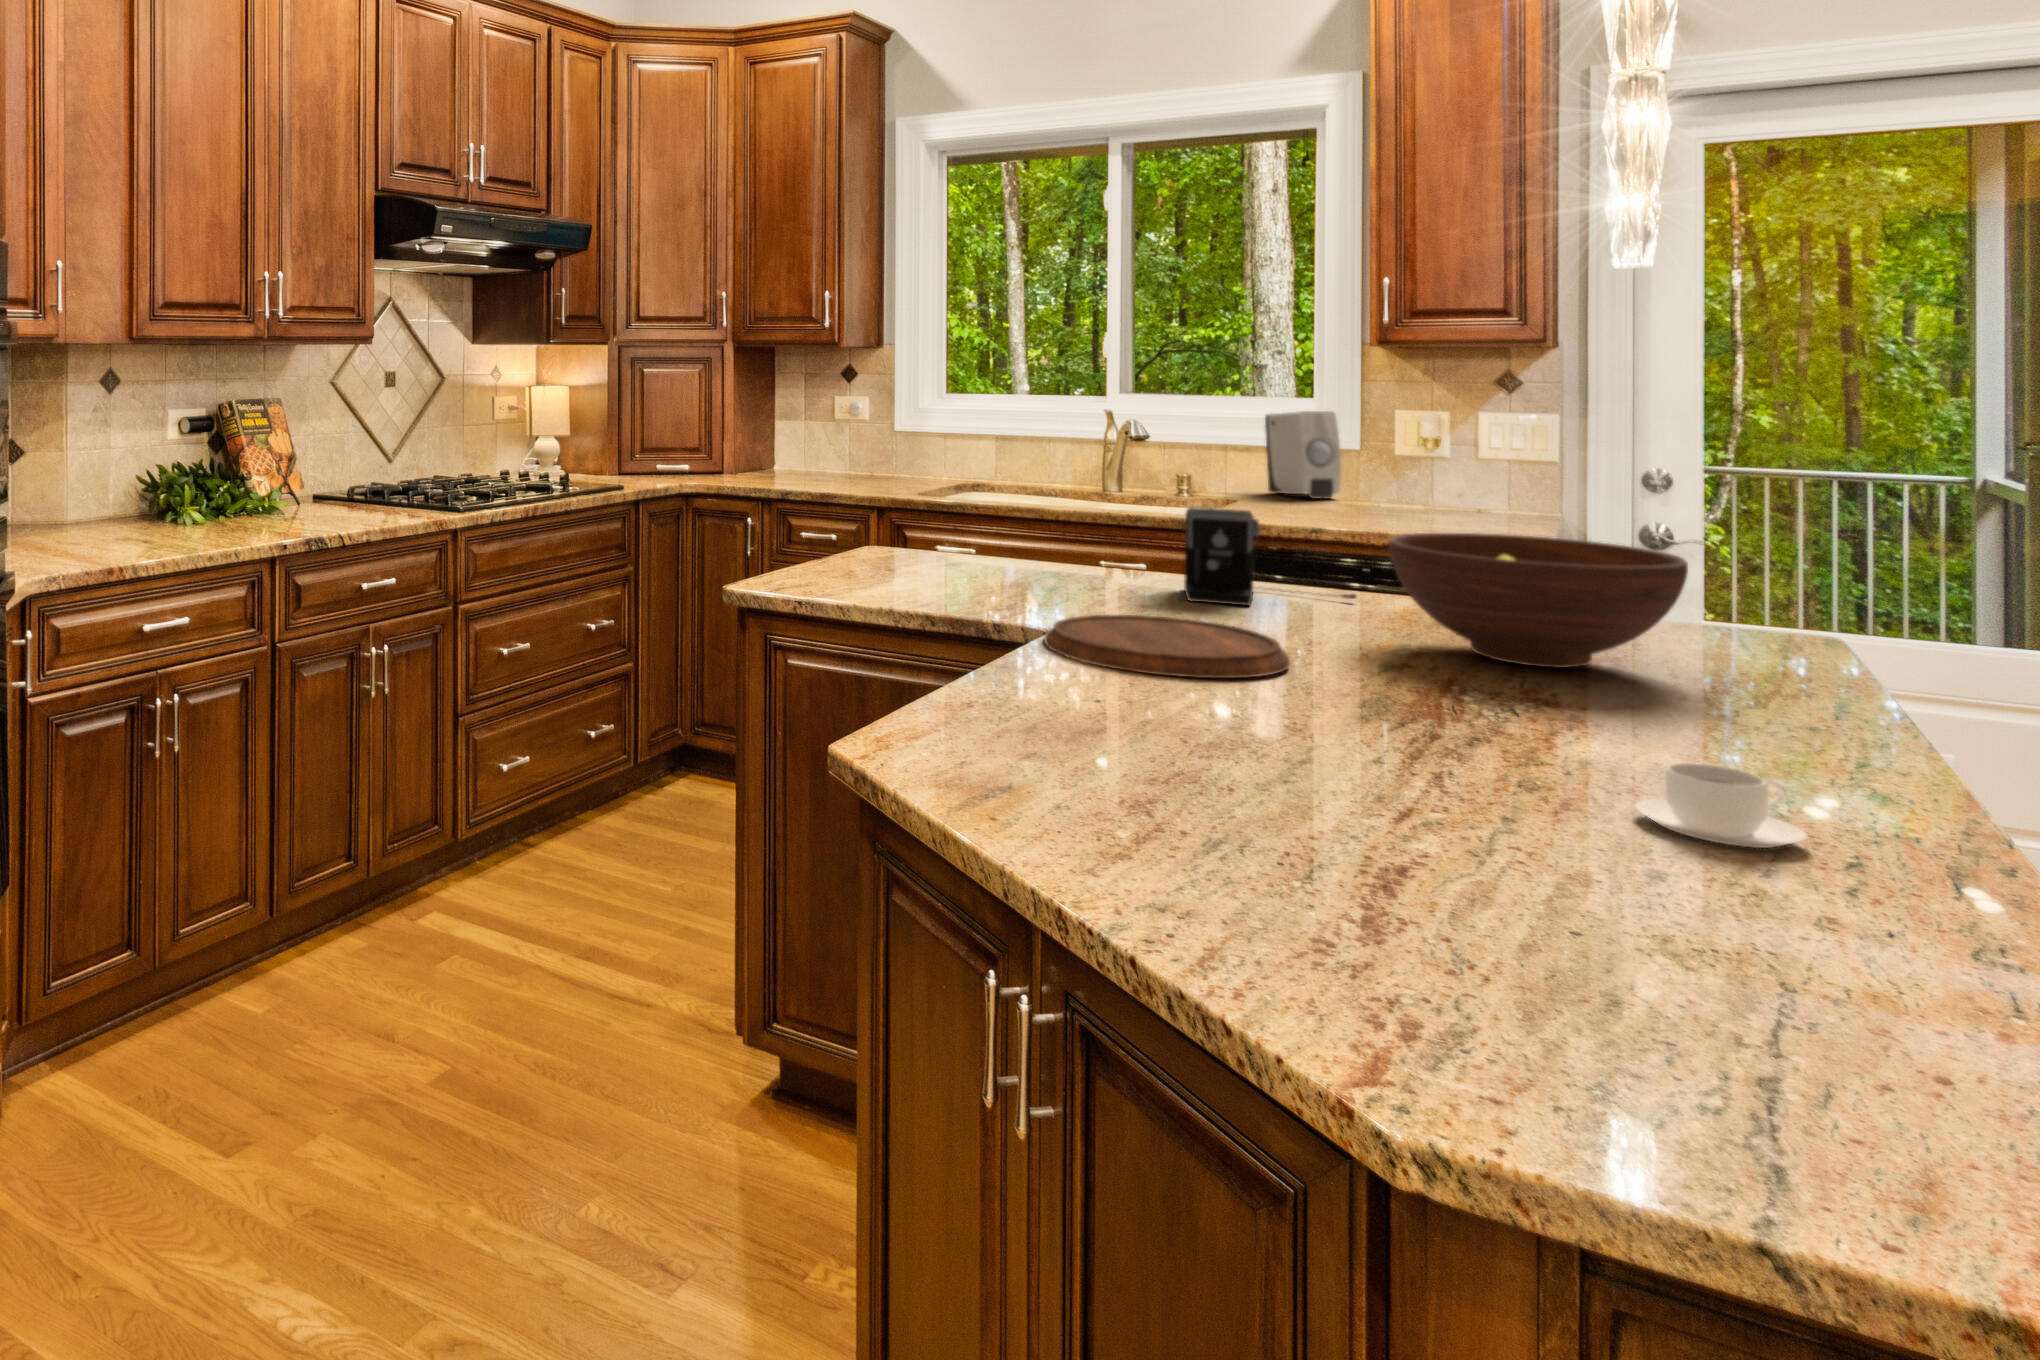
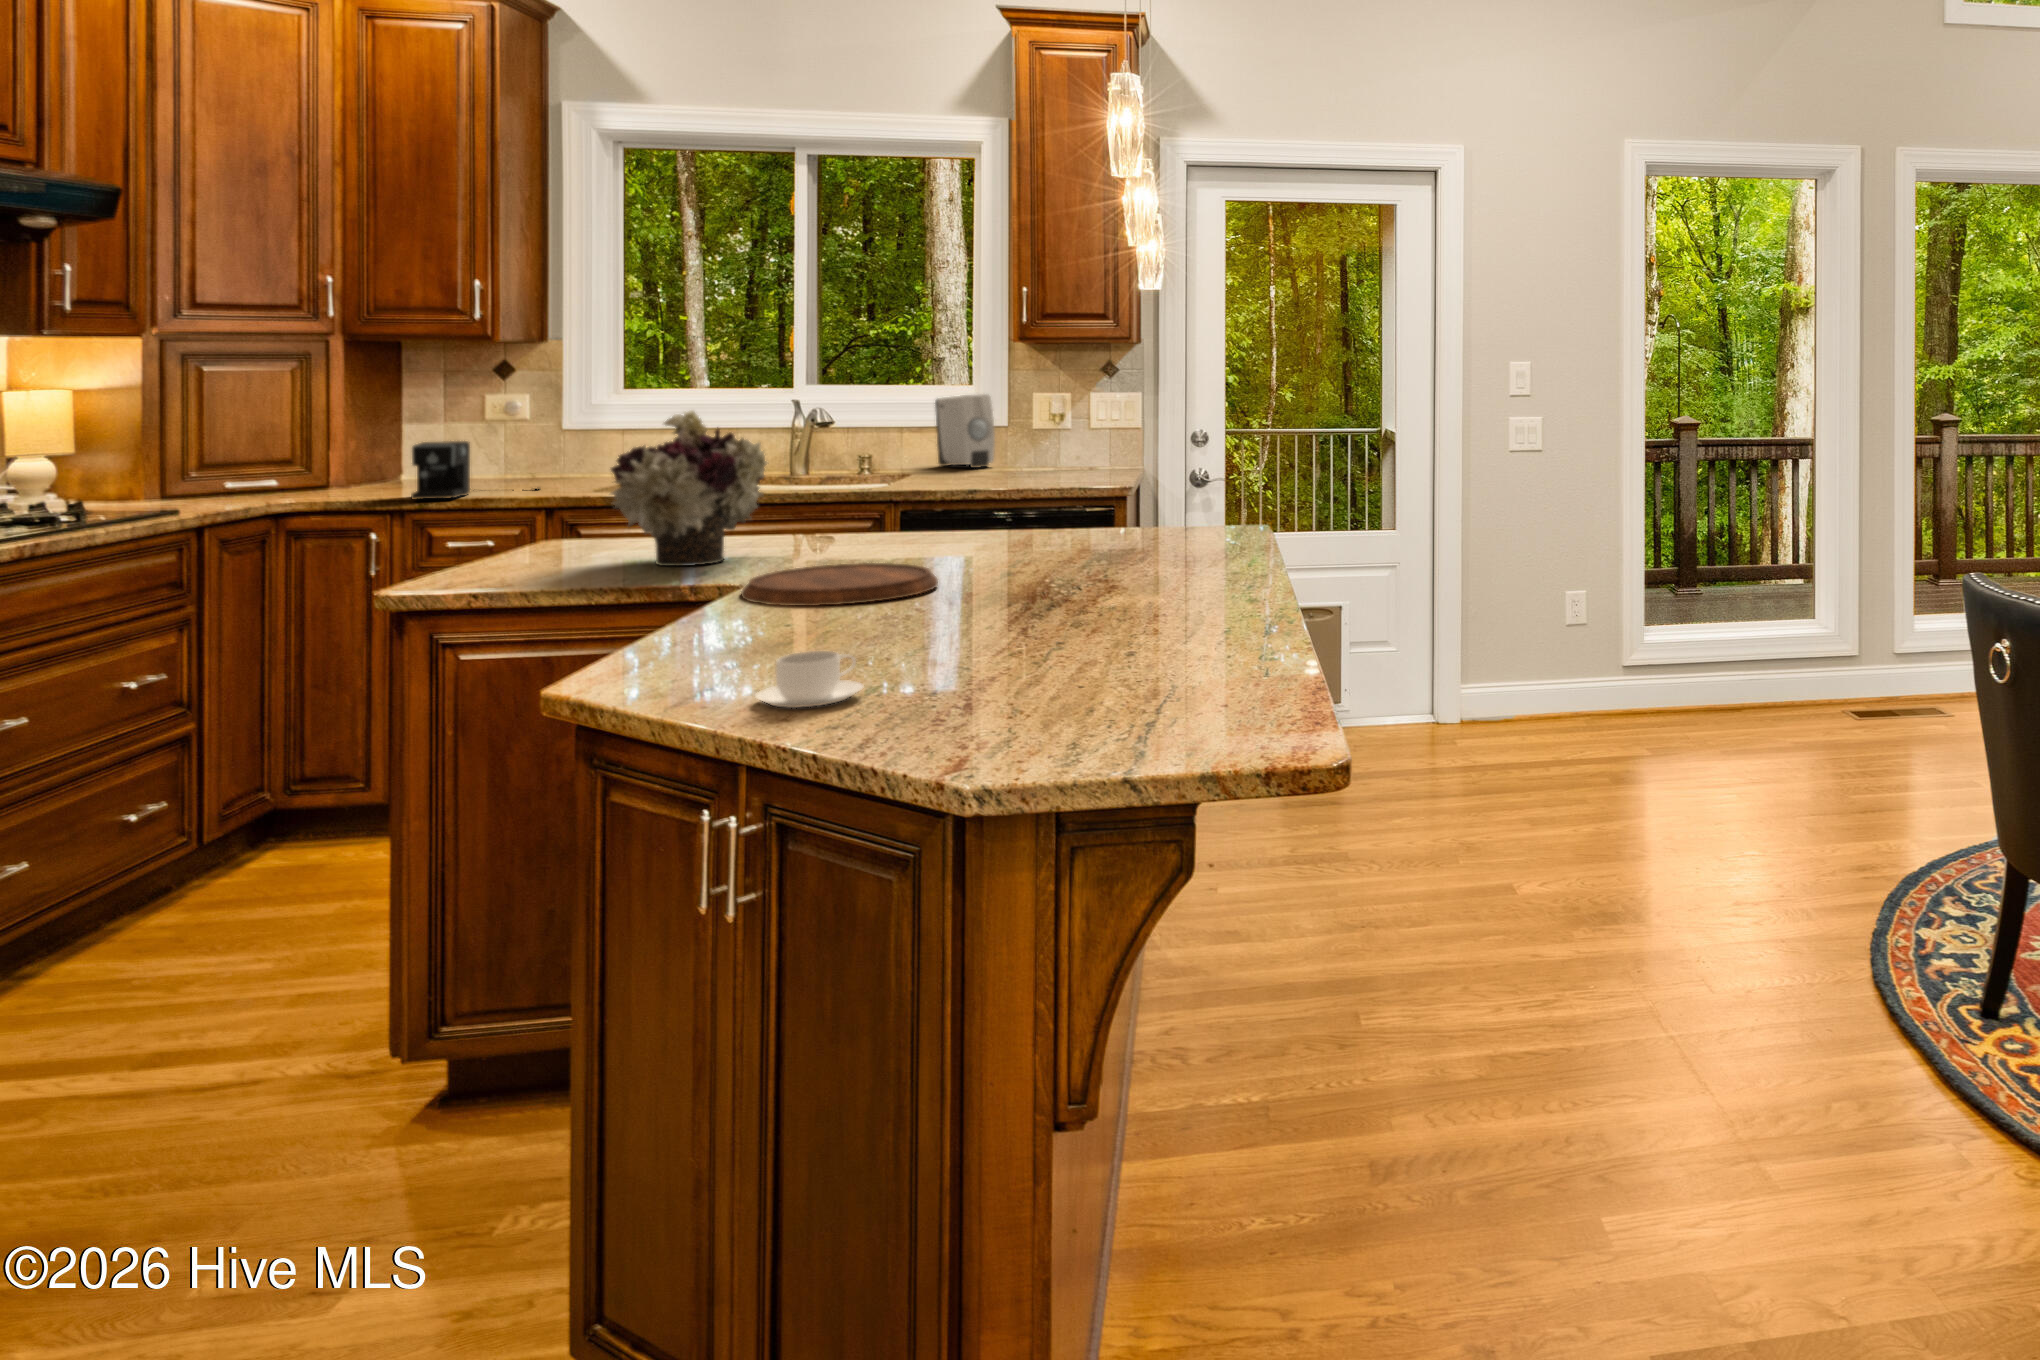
flower arrangement: none [916,419,1078,592] -> present [611,410,767,566]
coffee maker: present [1184,507,1356,606] -> present [411,441,539,499]
fruit bowl: present [1389,533,1688,668] -> none [1010,477,1182,564]
coffee cup: present [1635,763,1807,848] -> present [756,651,863,708]

